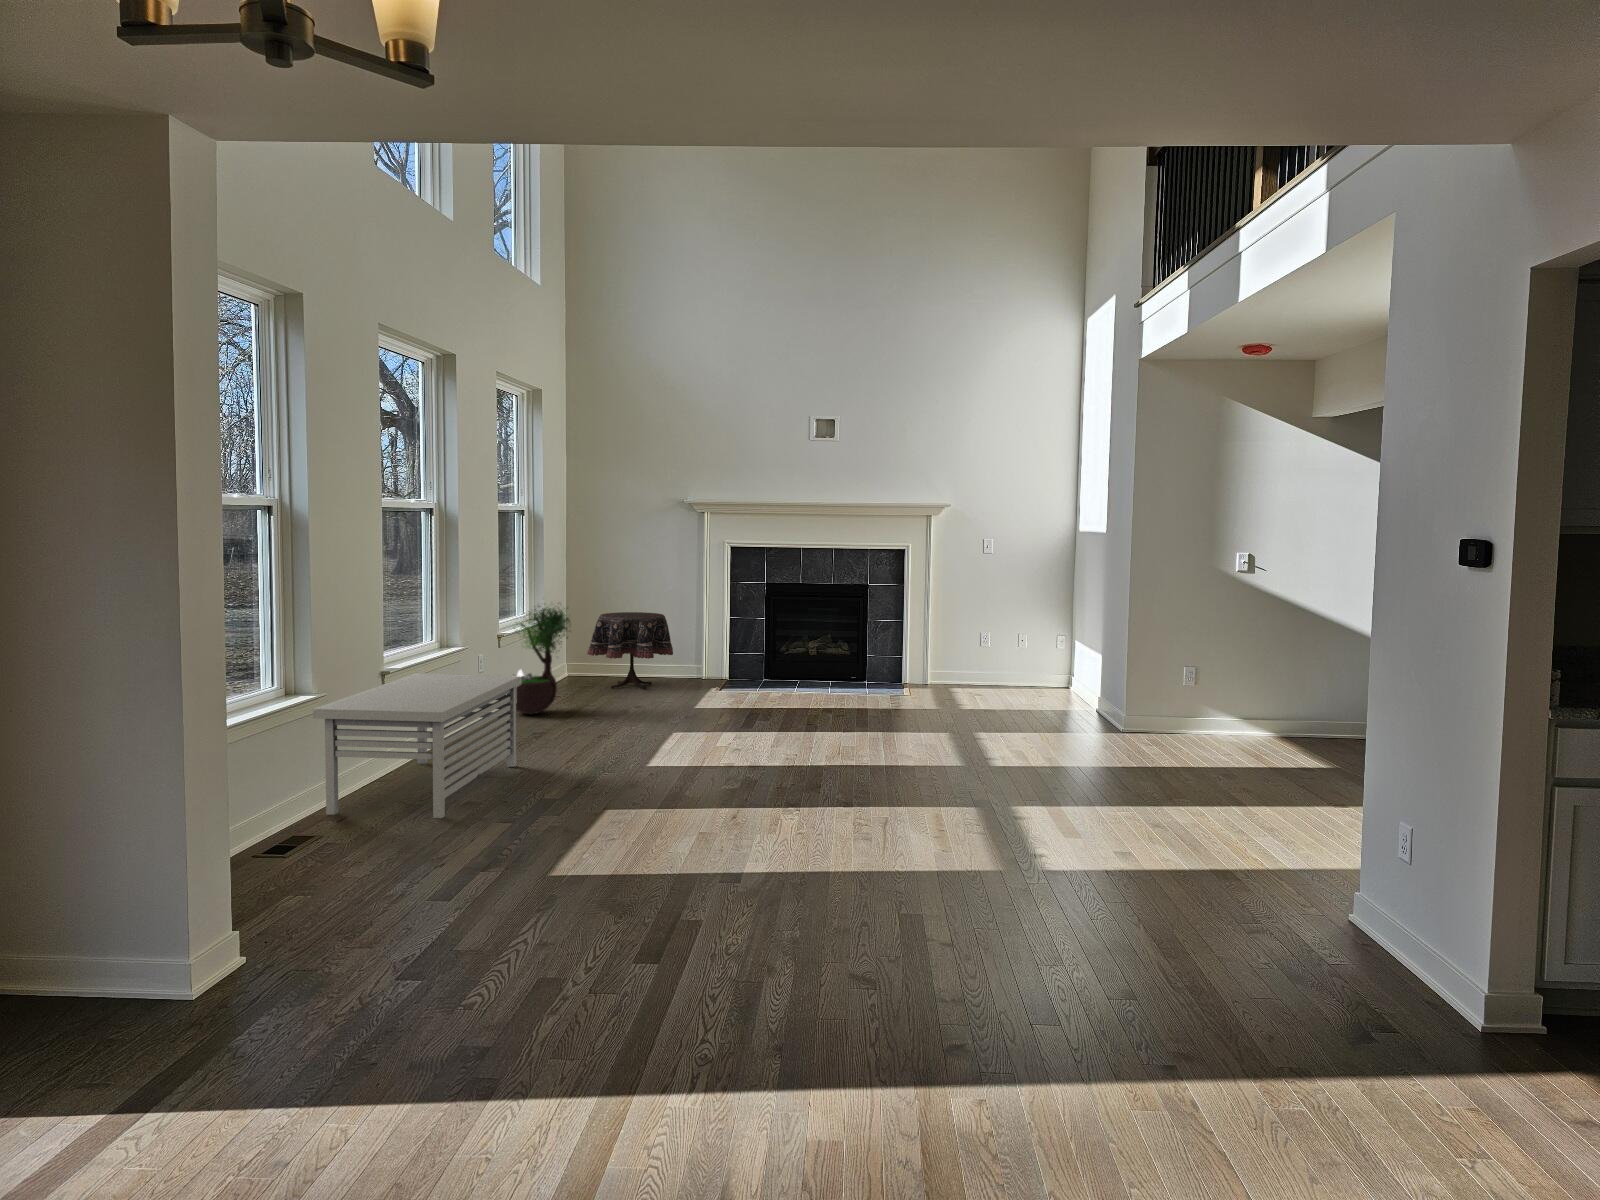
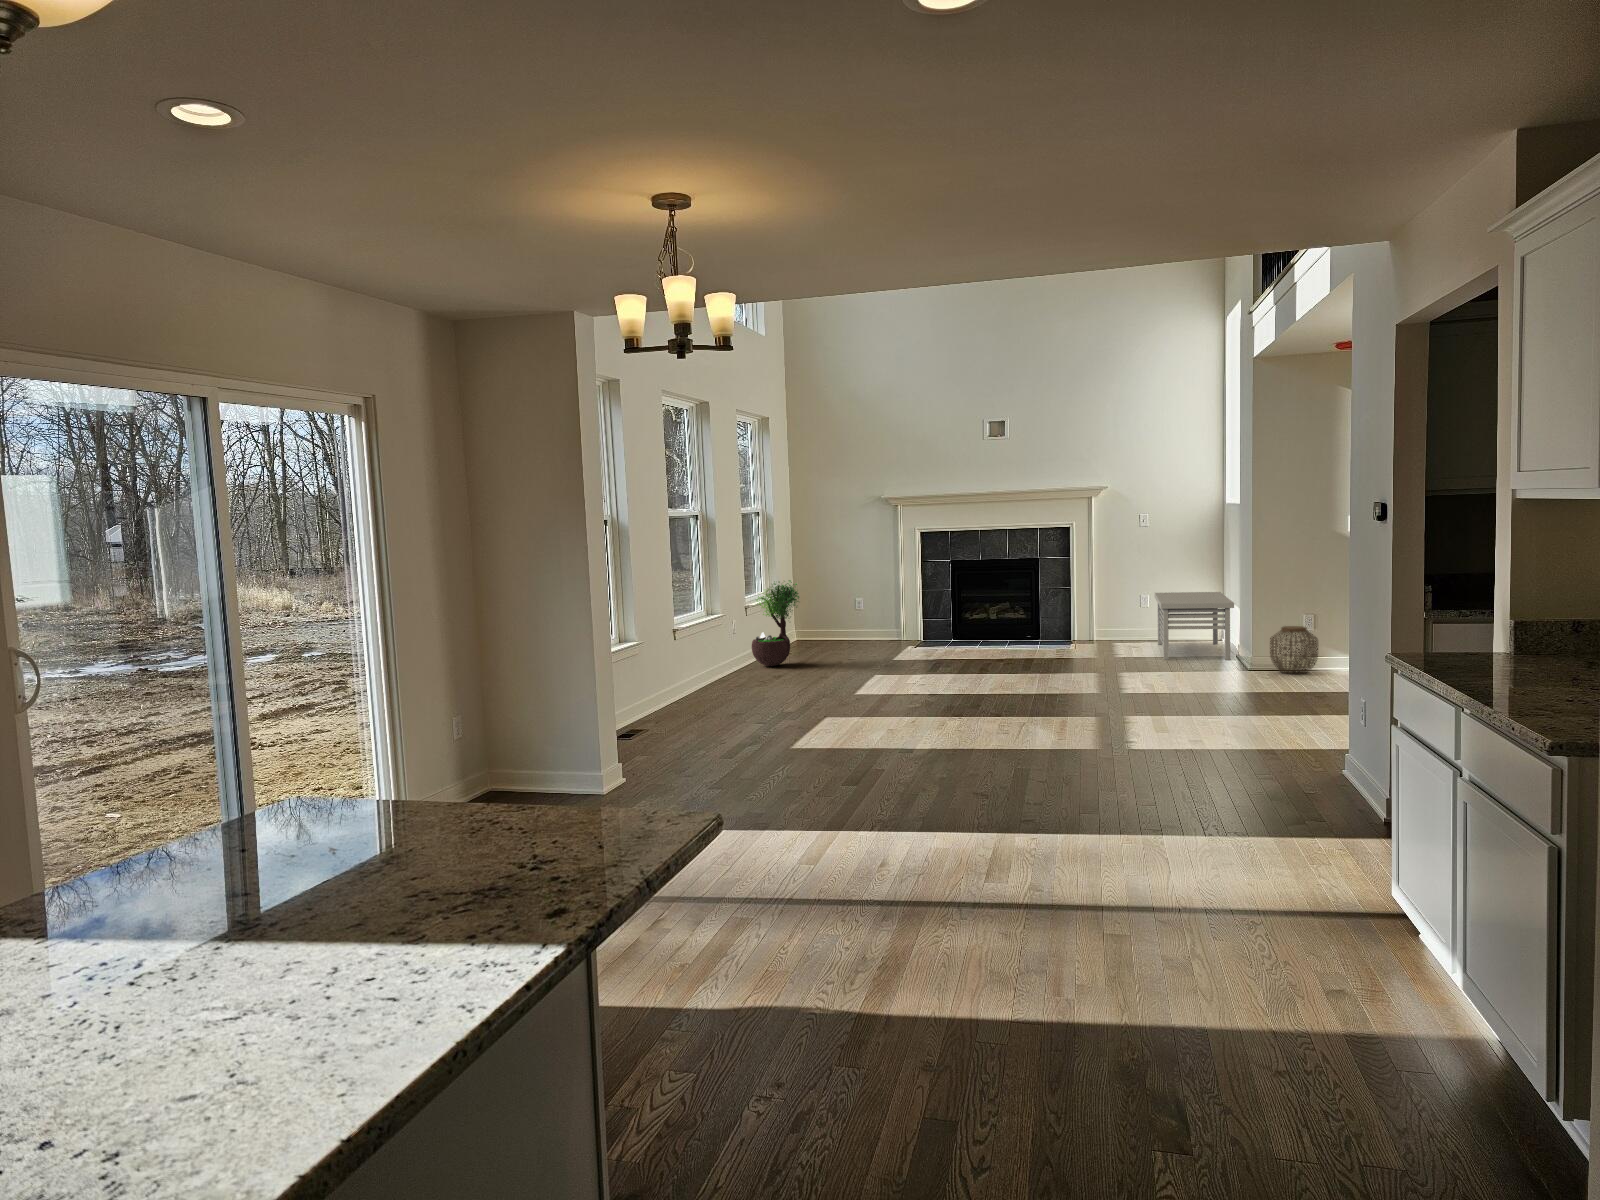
side table: present [587,612,673,689] -> none [813,588,880,649]
storage bench: present [313,673,521,818] -> present [1155,592,1234,660]
woven basket: none [1154,682,1211,742] -> present [1270,626,1318,674]

